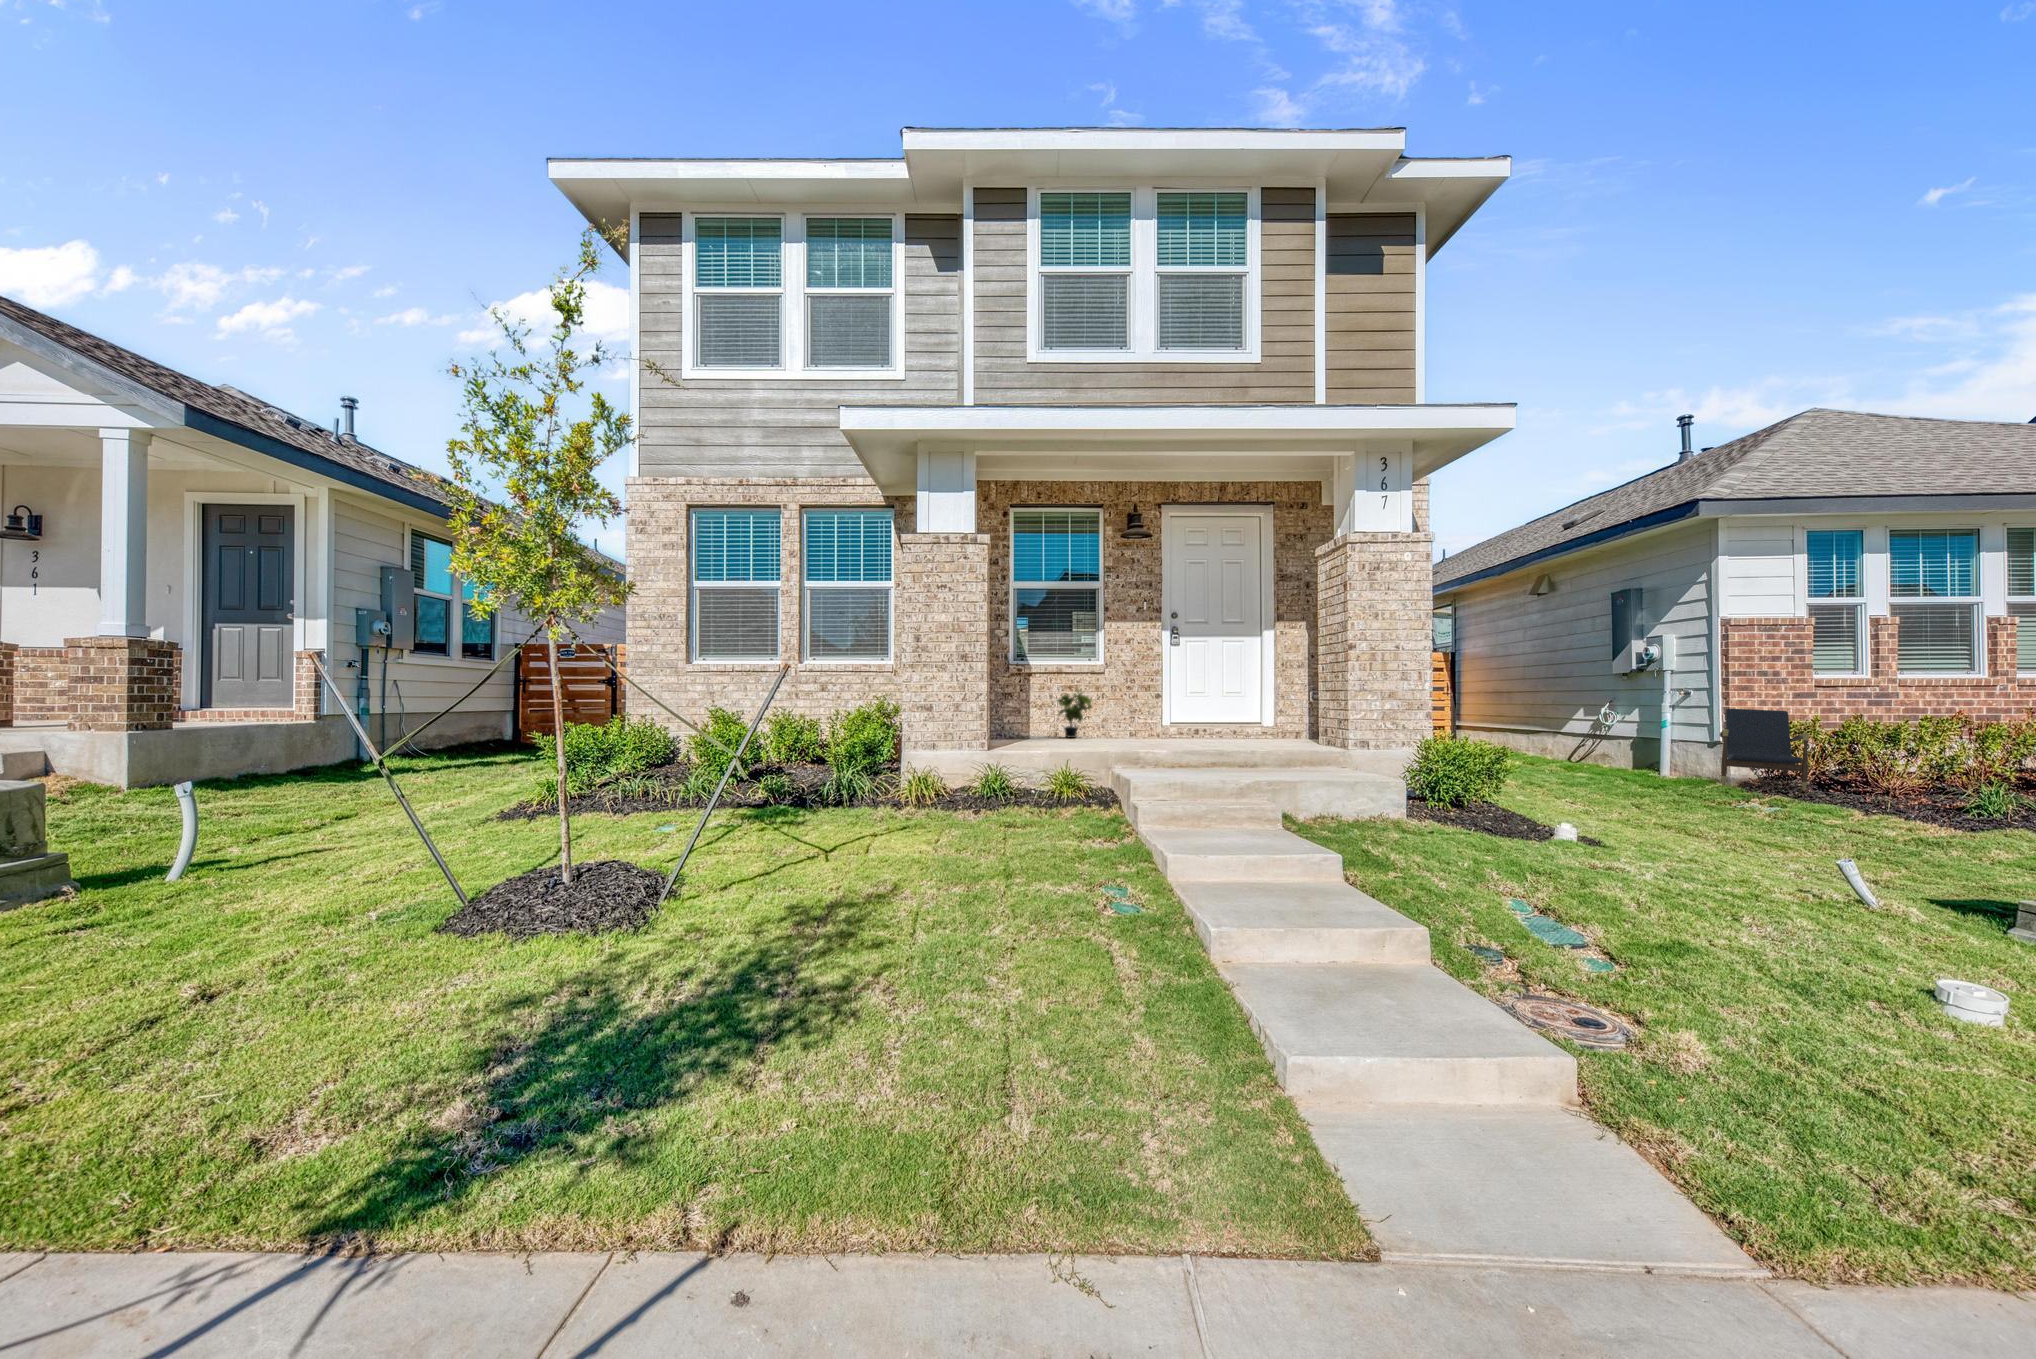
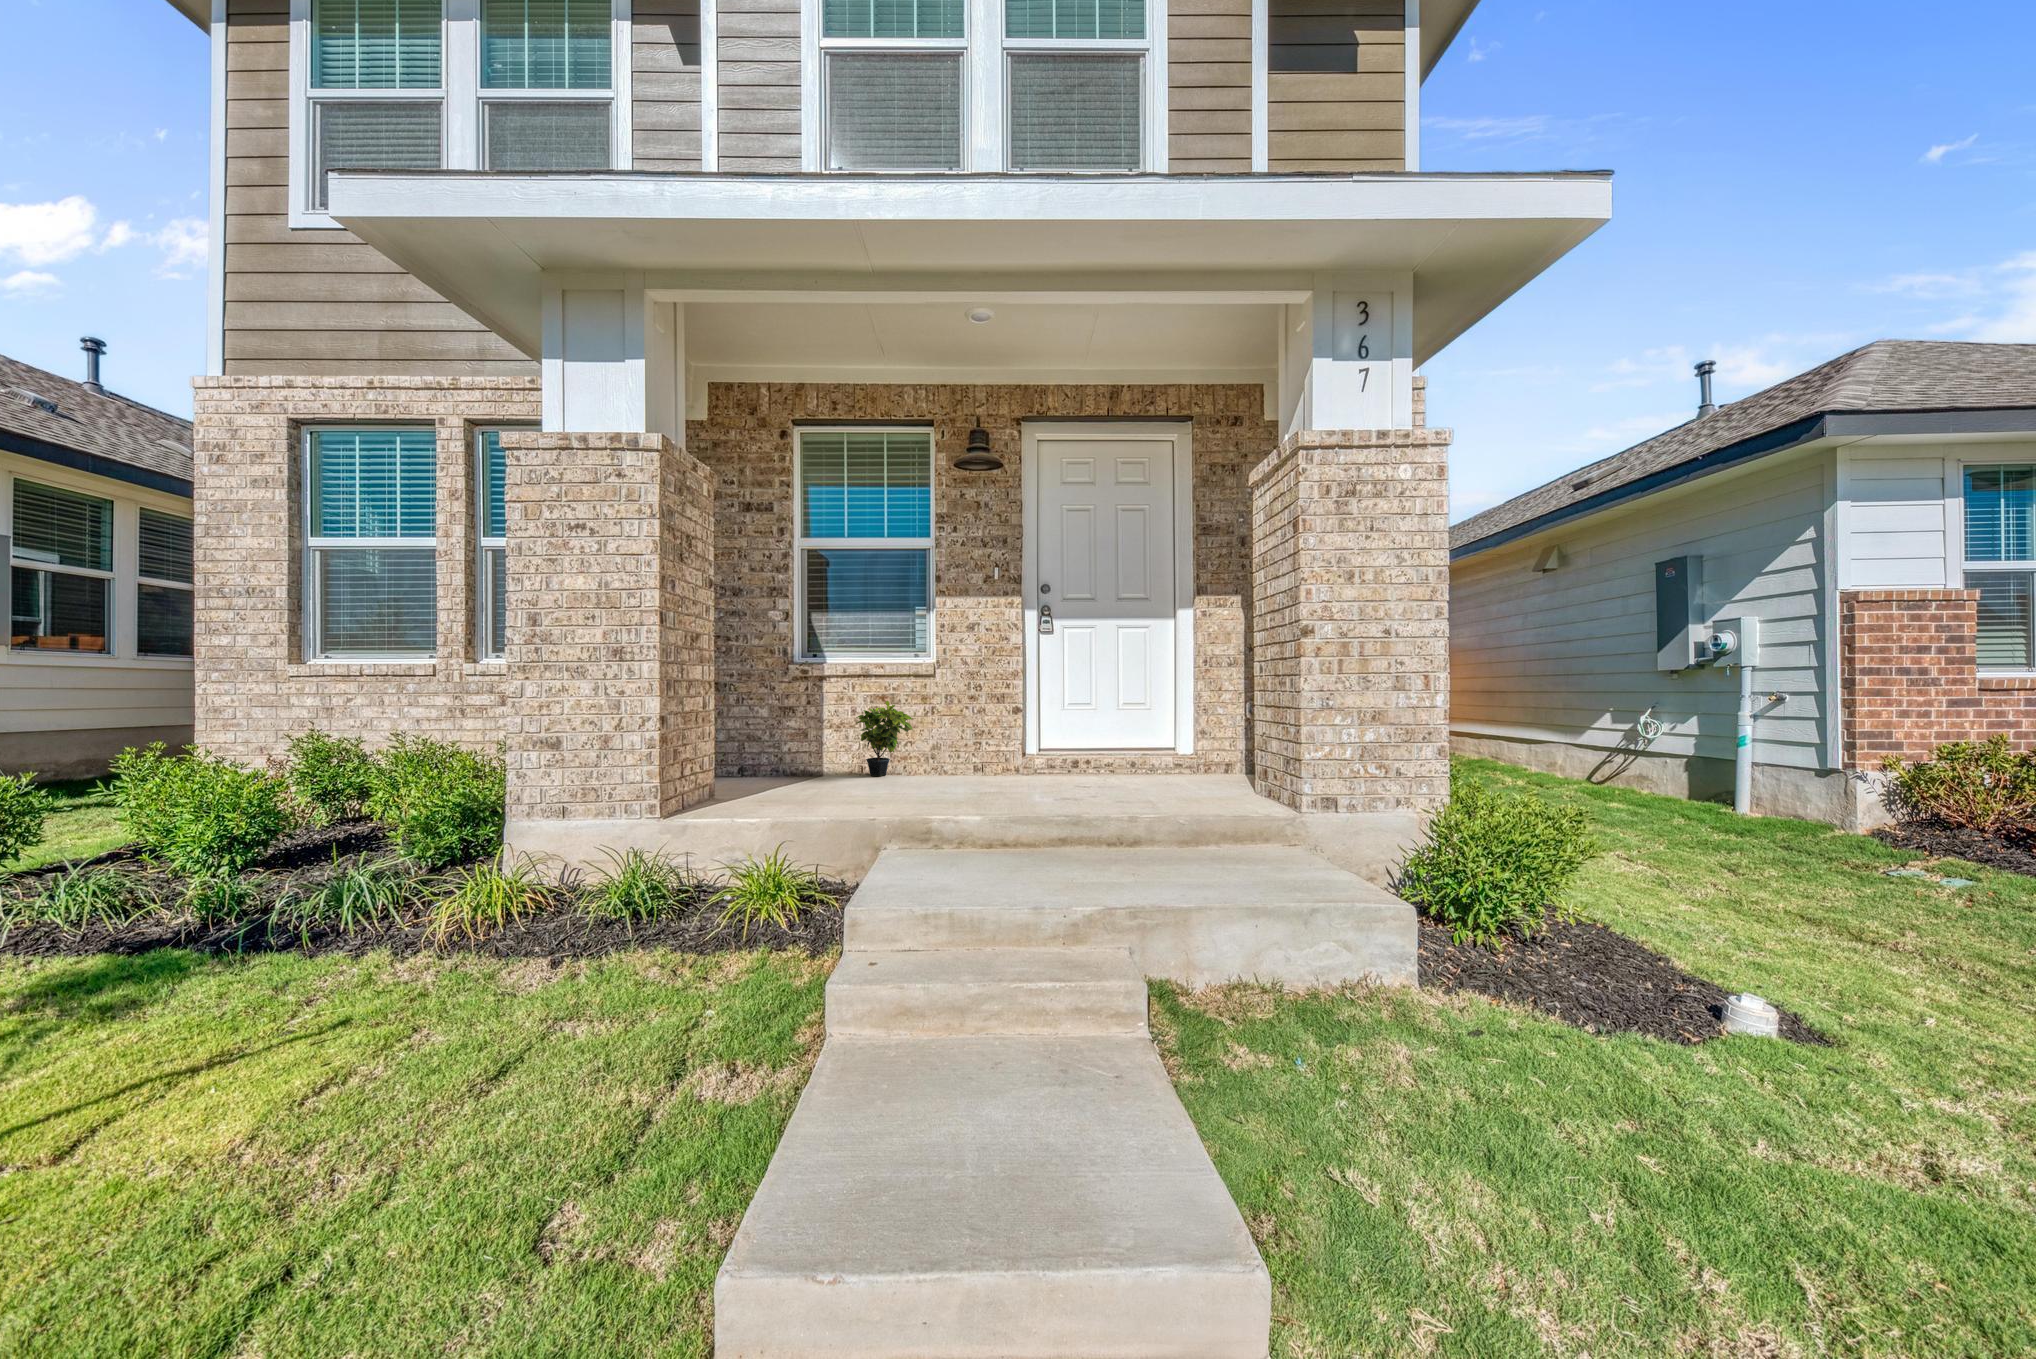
lounge chair: present [1720,708,1809,791] -> none [1845,722,2006,850]

